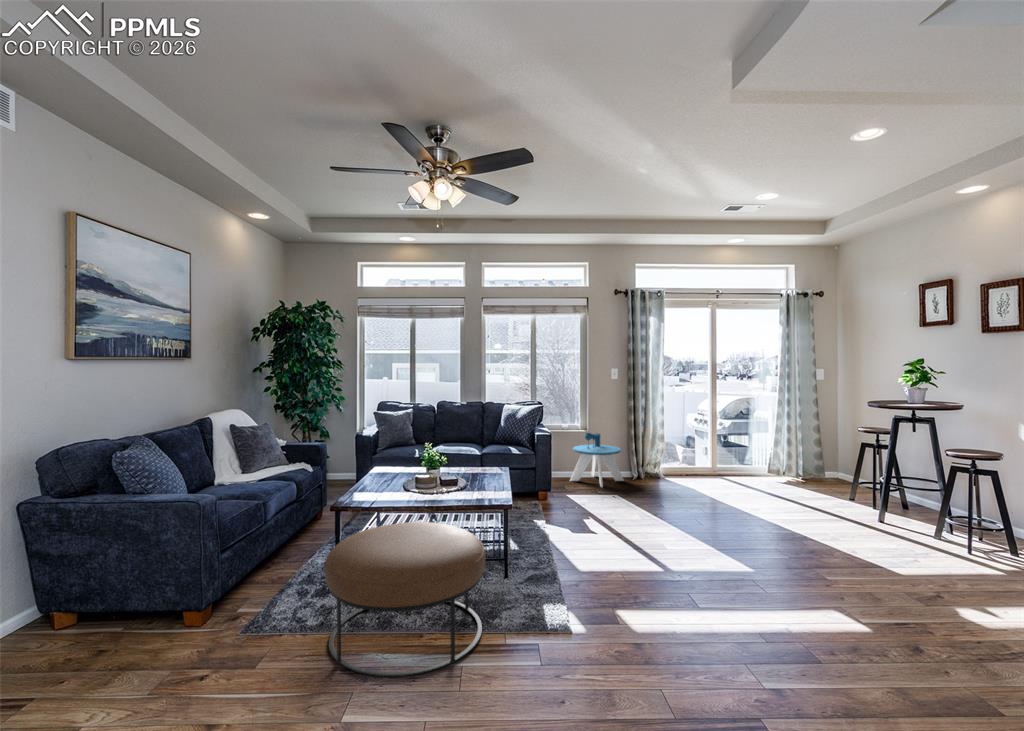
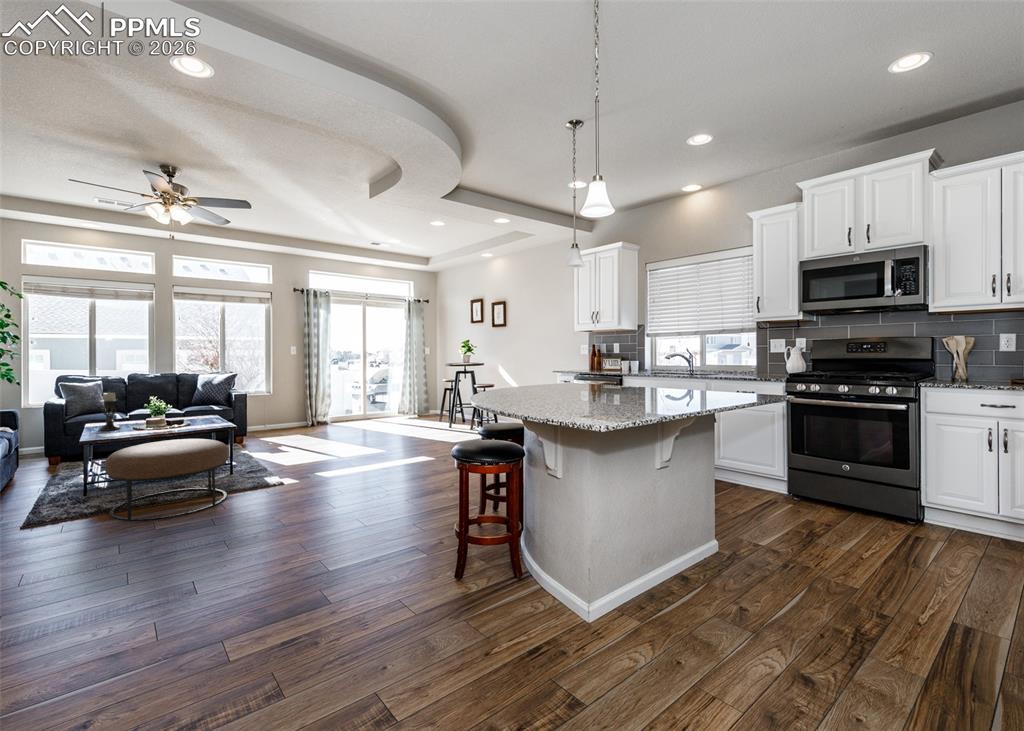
side table: present [570,433,624,487] -> none [259,393,302,431]
candle holder: none [374,434,395,485] -> present [99,392,120,431]

